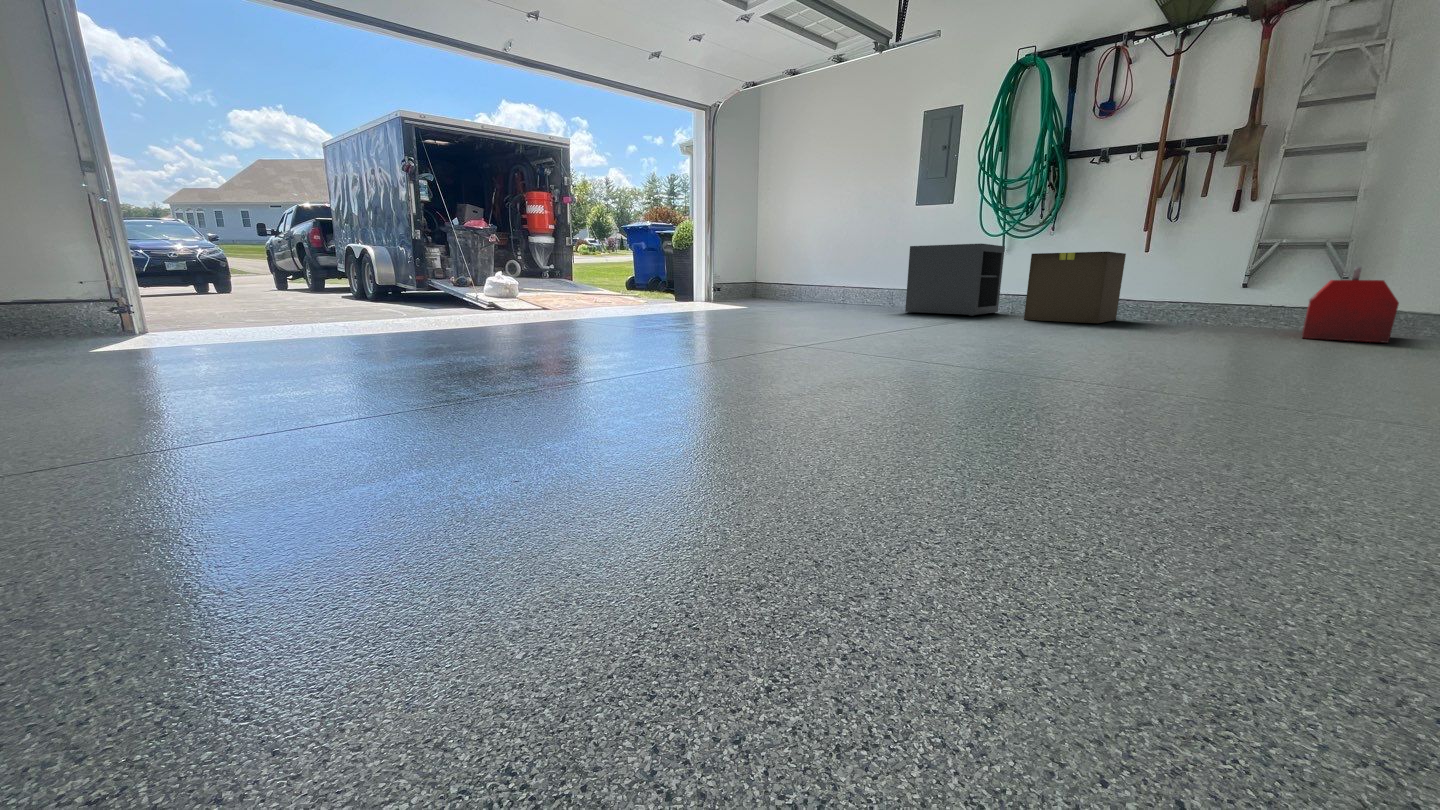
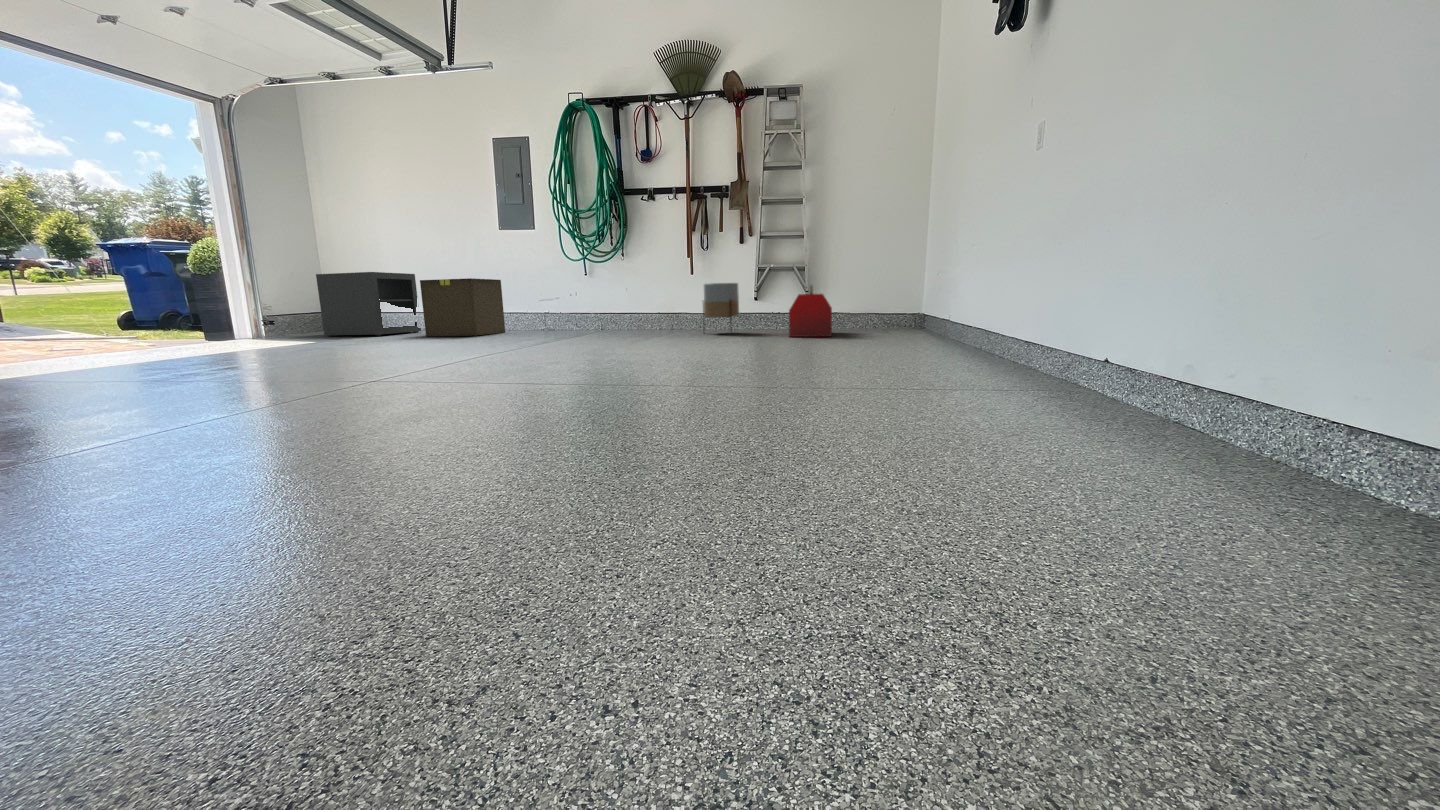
storage cabinet: present [905,244,1005,316] -> present [316,272,421,336]
cardboard box: present [1024,252,1126,323] -> present [420,278,505,336]
planter: none [1152,262,1220,328] -> present [703,283,739,327]

